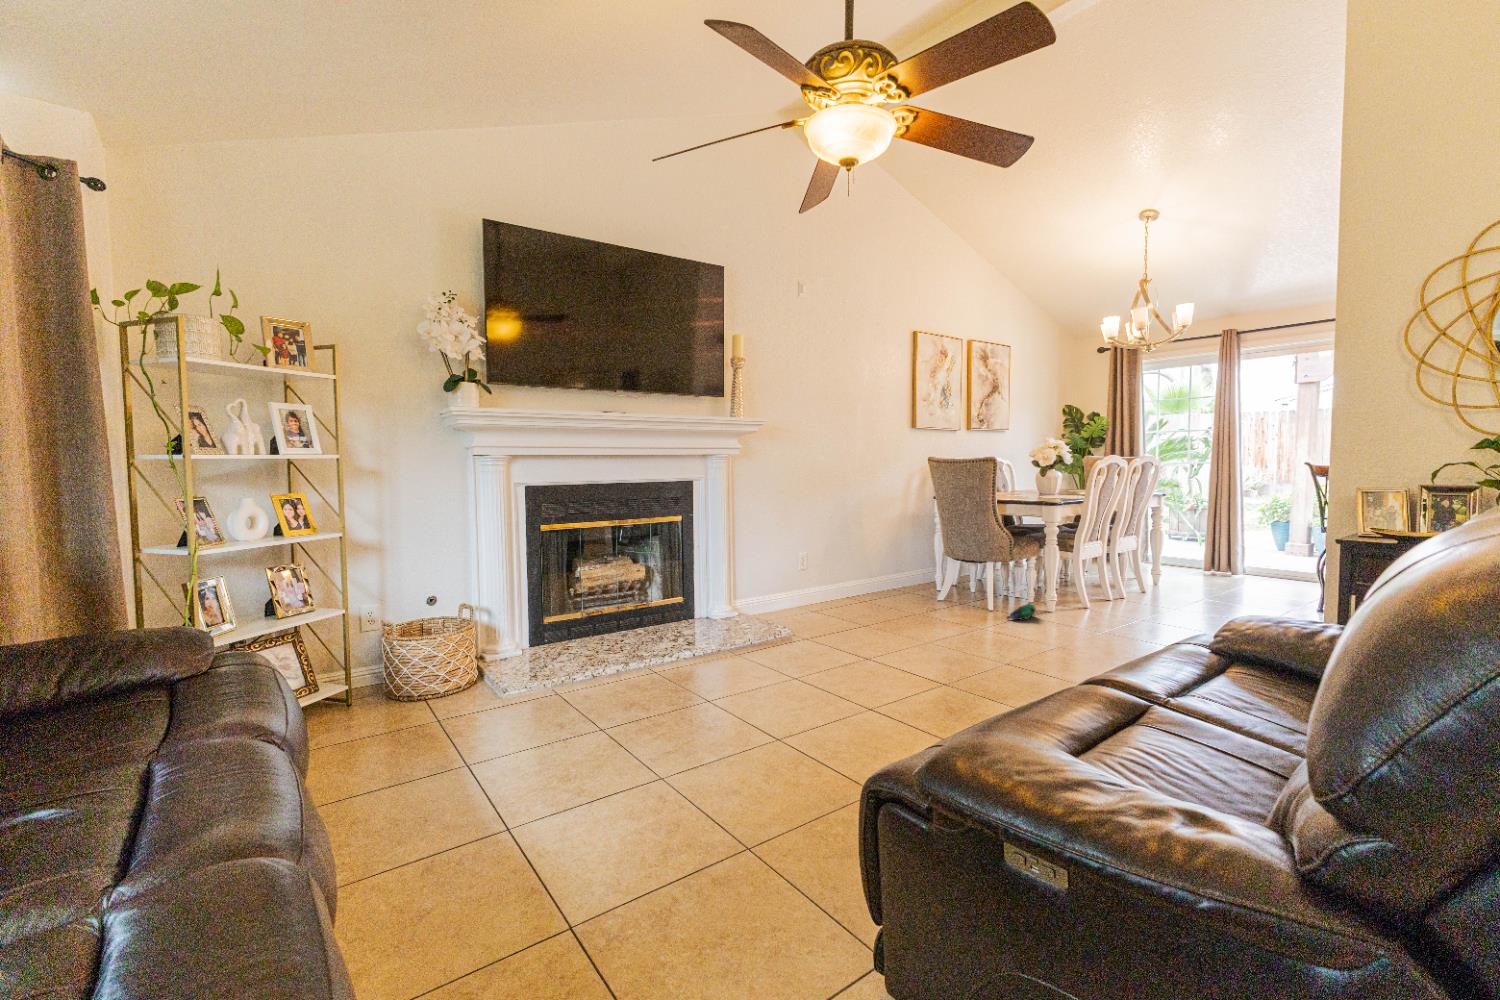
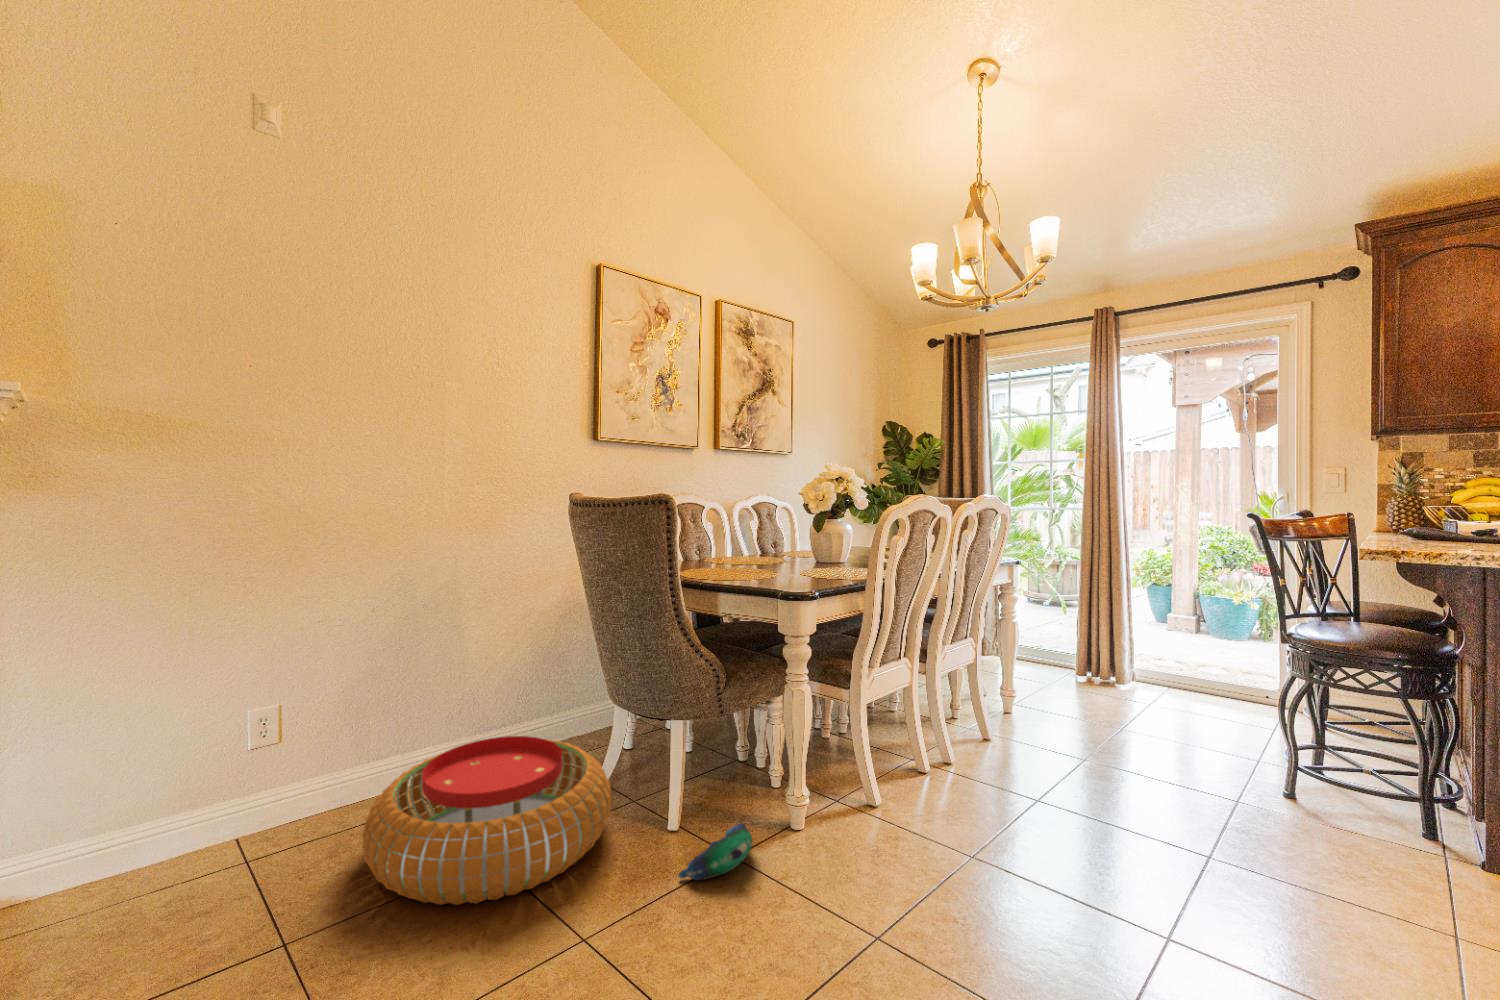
pouf: none [863,569,966,621] -> present [362,736,611,905]

